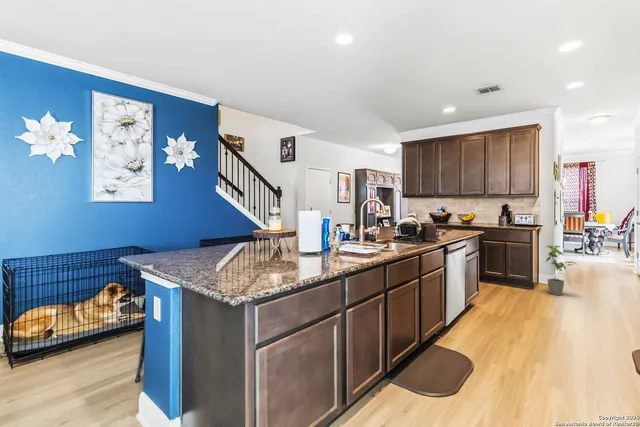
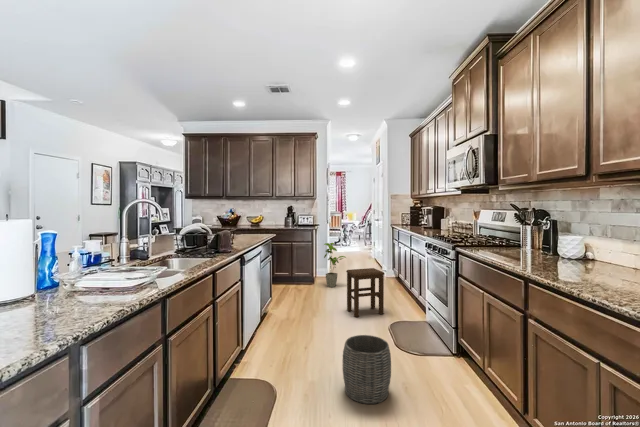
stool: none [569,275,625,333] -> present [346,268,385,317]
woven basket: none [540,334,601,402] -> present [343,335,391,404]

